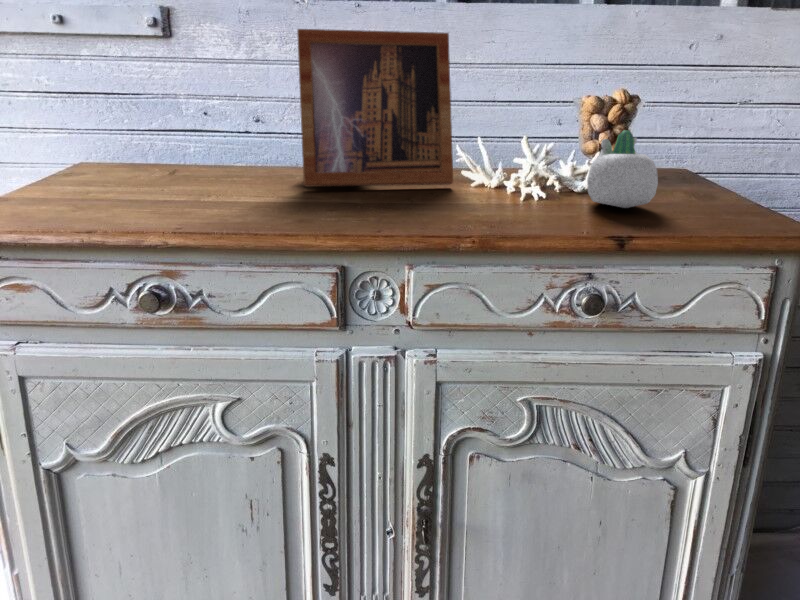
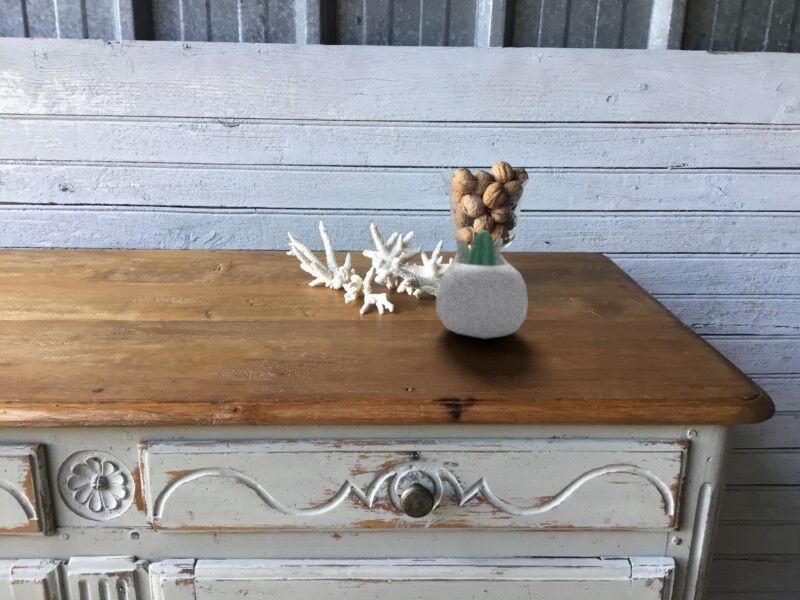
picture frame: present [297,29,453,187] -> none [54,82,277,294]

